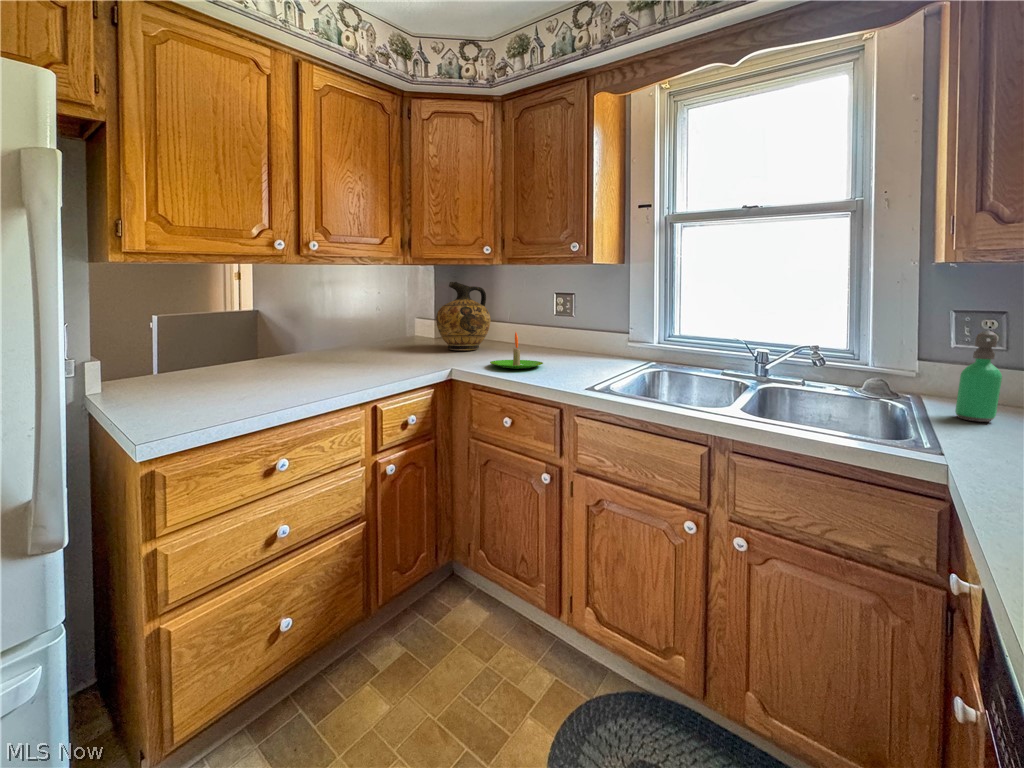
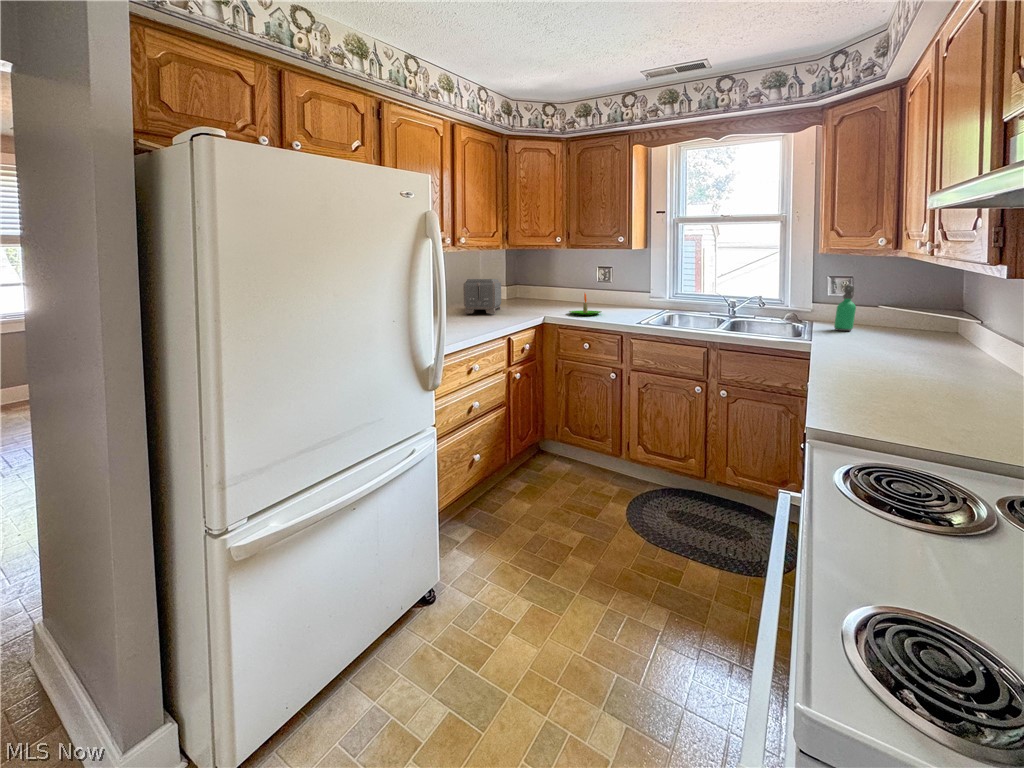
ceramic jug: present [436,282,491,350] -> none [522,261,558,306]
toaster: none [324,307,402,362] -> present [463,279,501,313]

